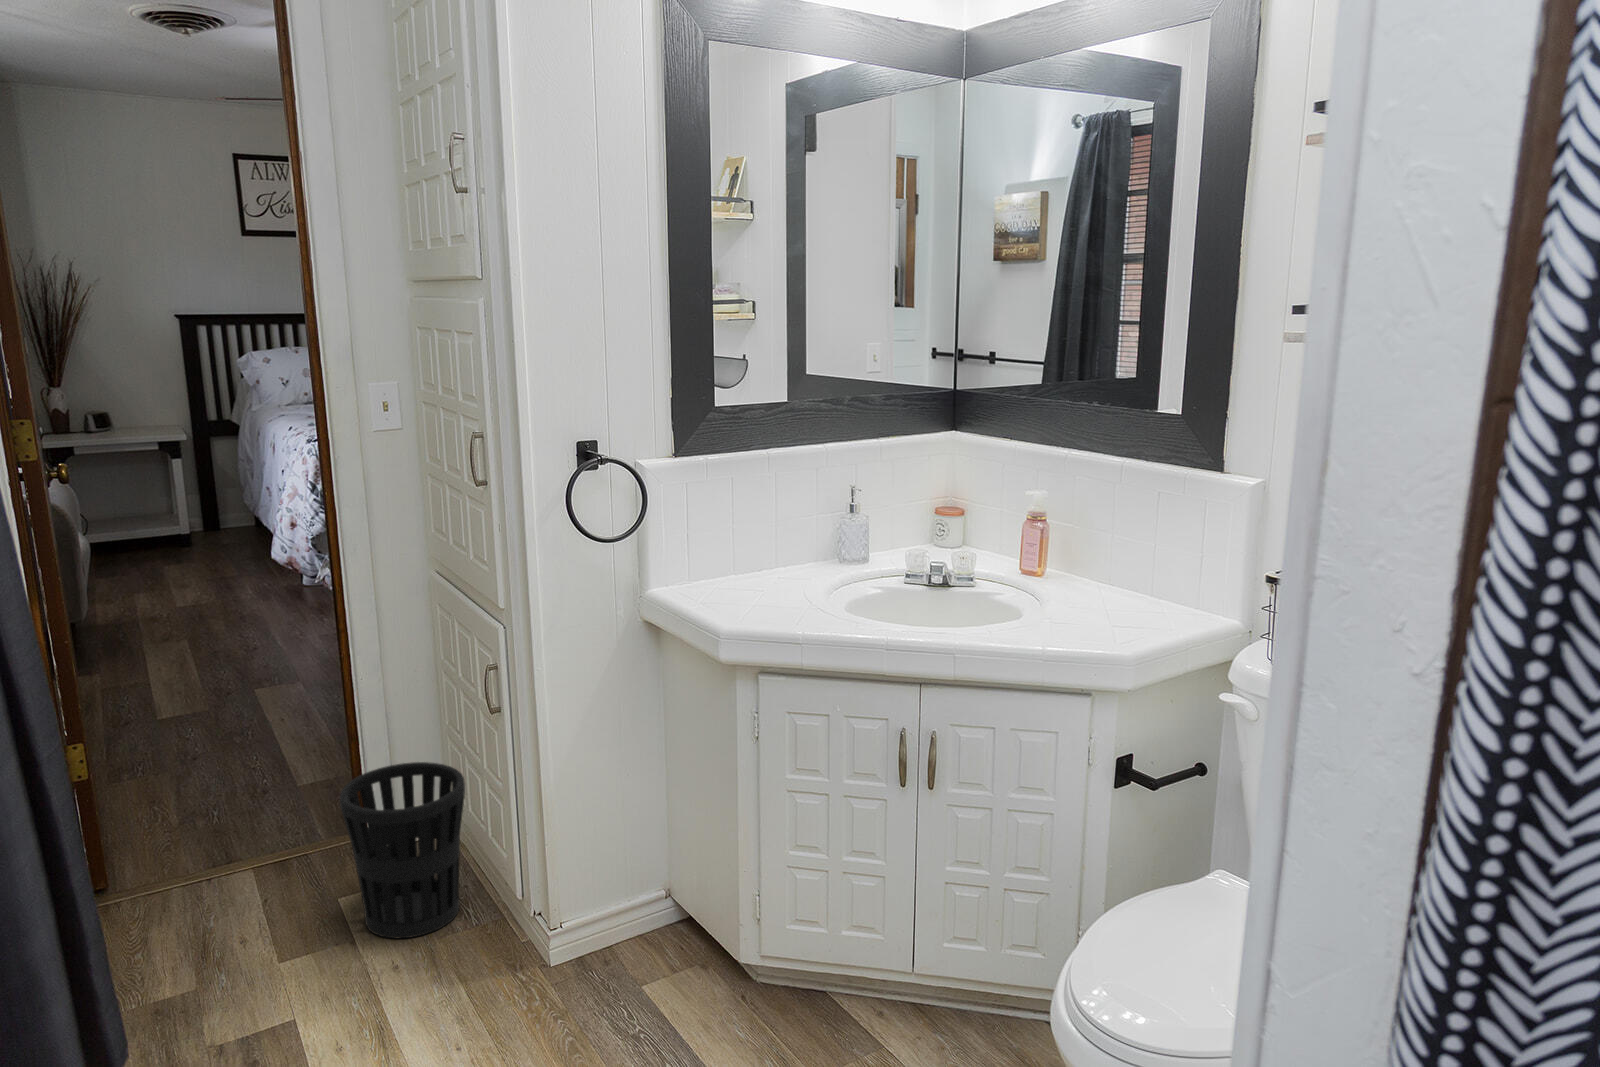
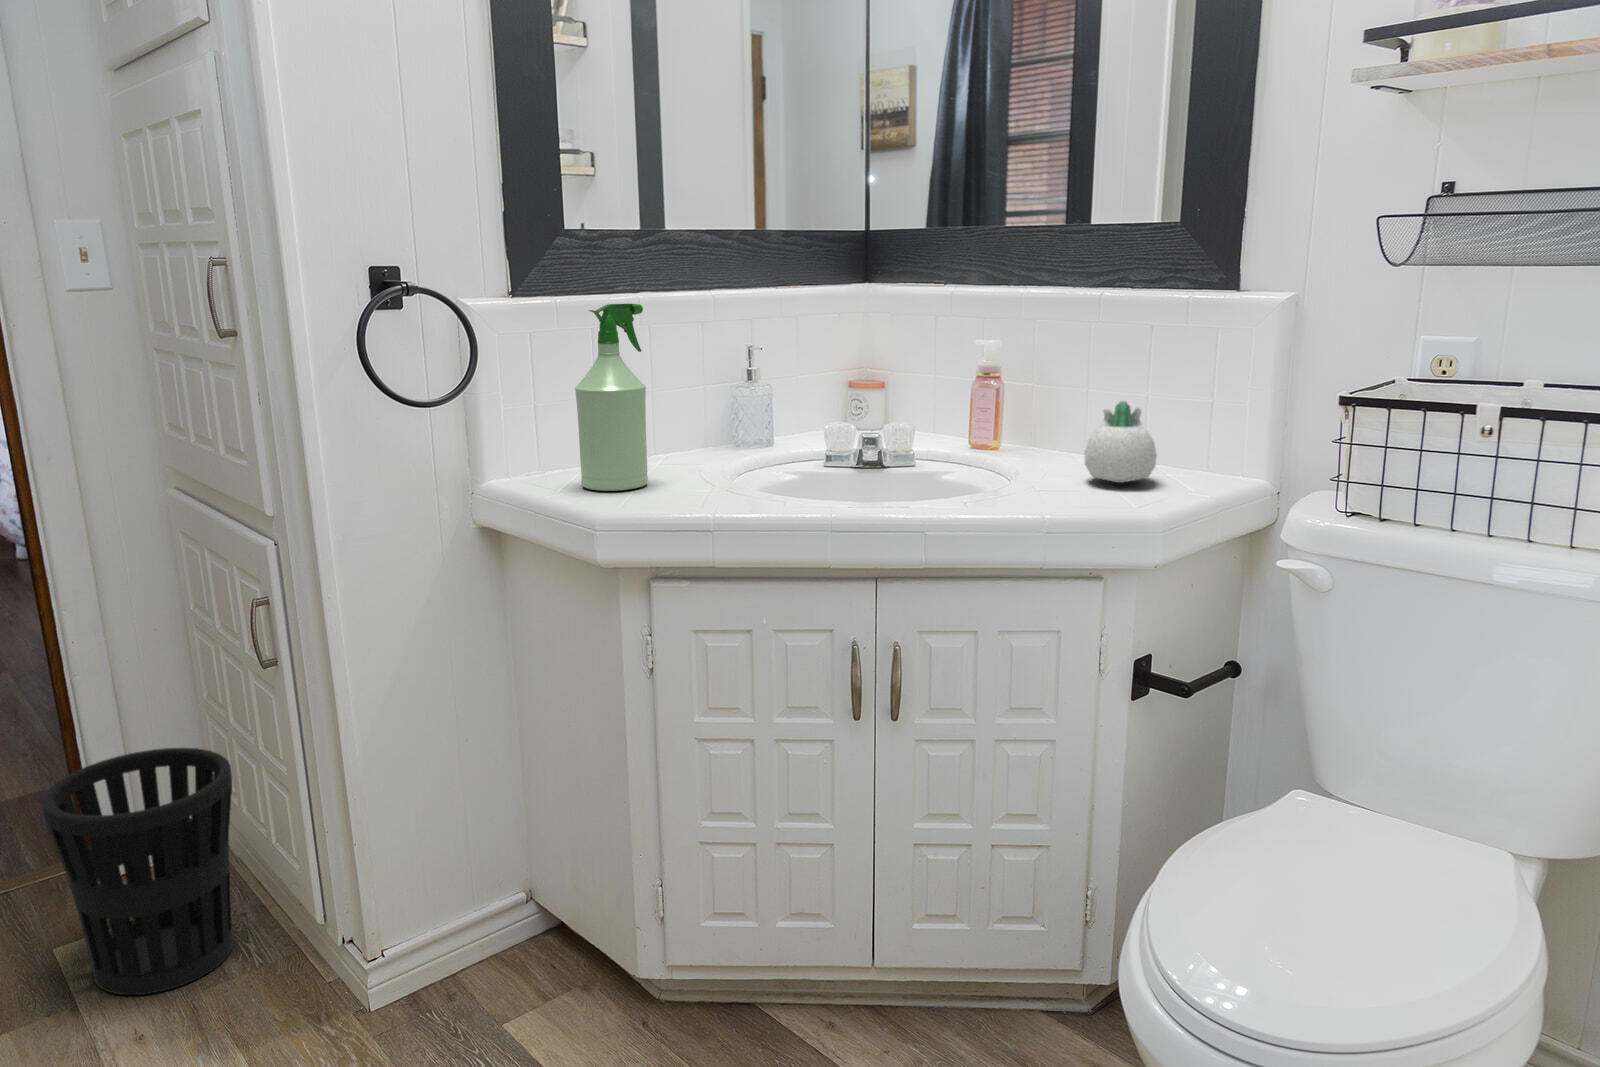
spray bottle: none [715,468,767,605] -> present [575,304,648,491]
succulent planter: none [1092,557,1149,620] -> present [1085,401,1157,483]

